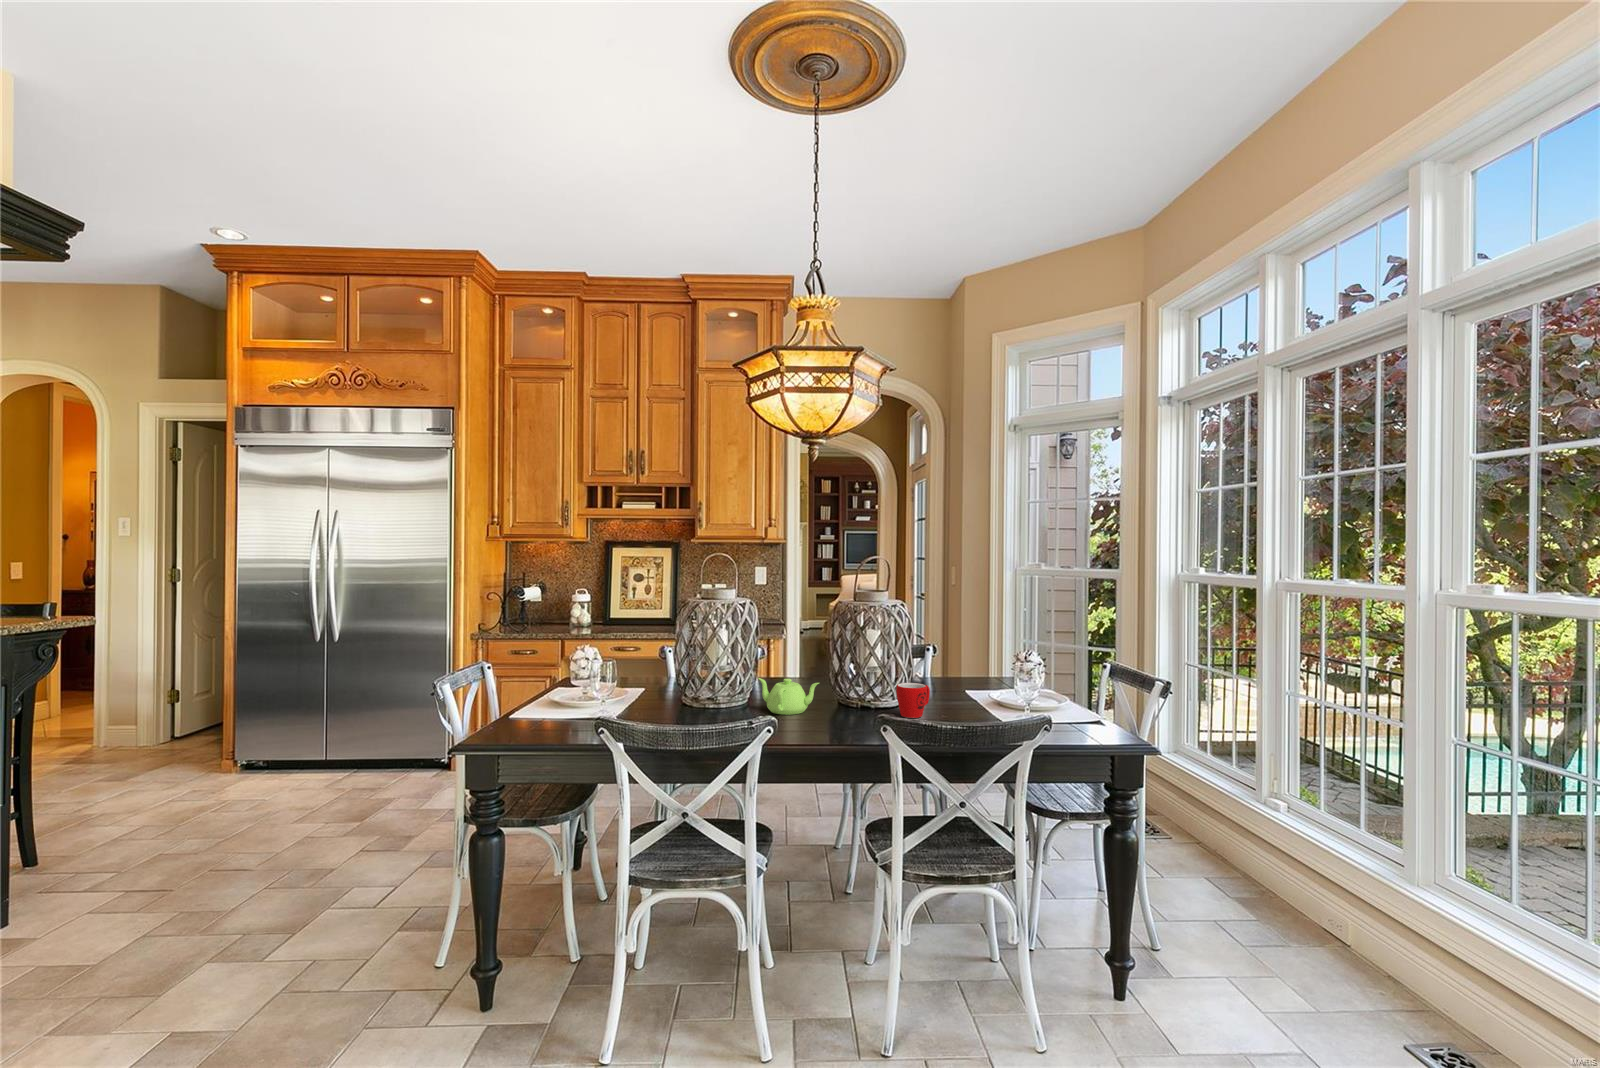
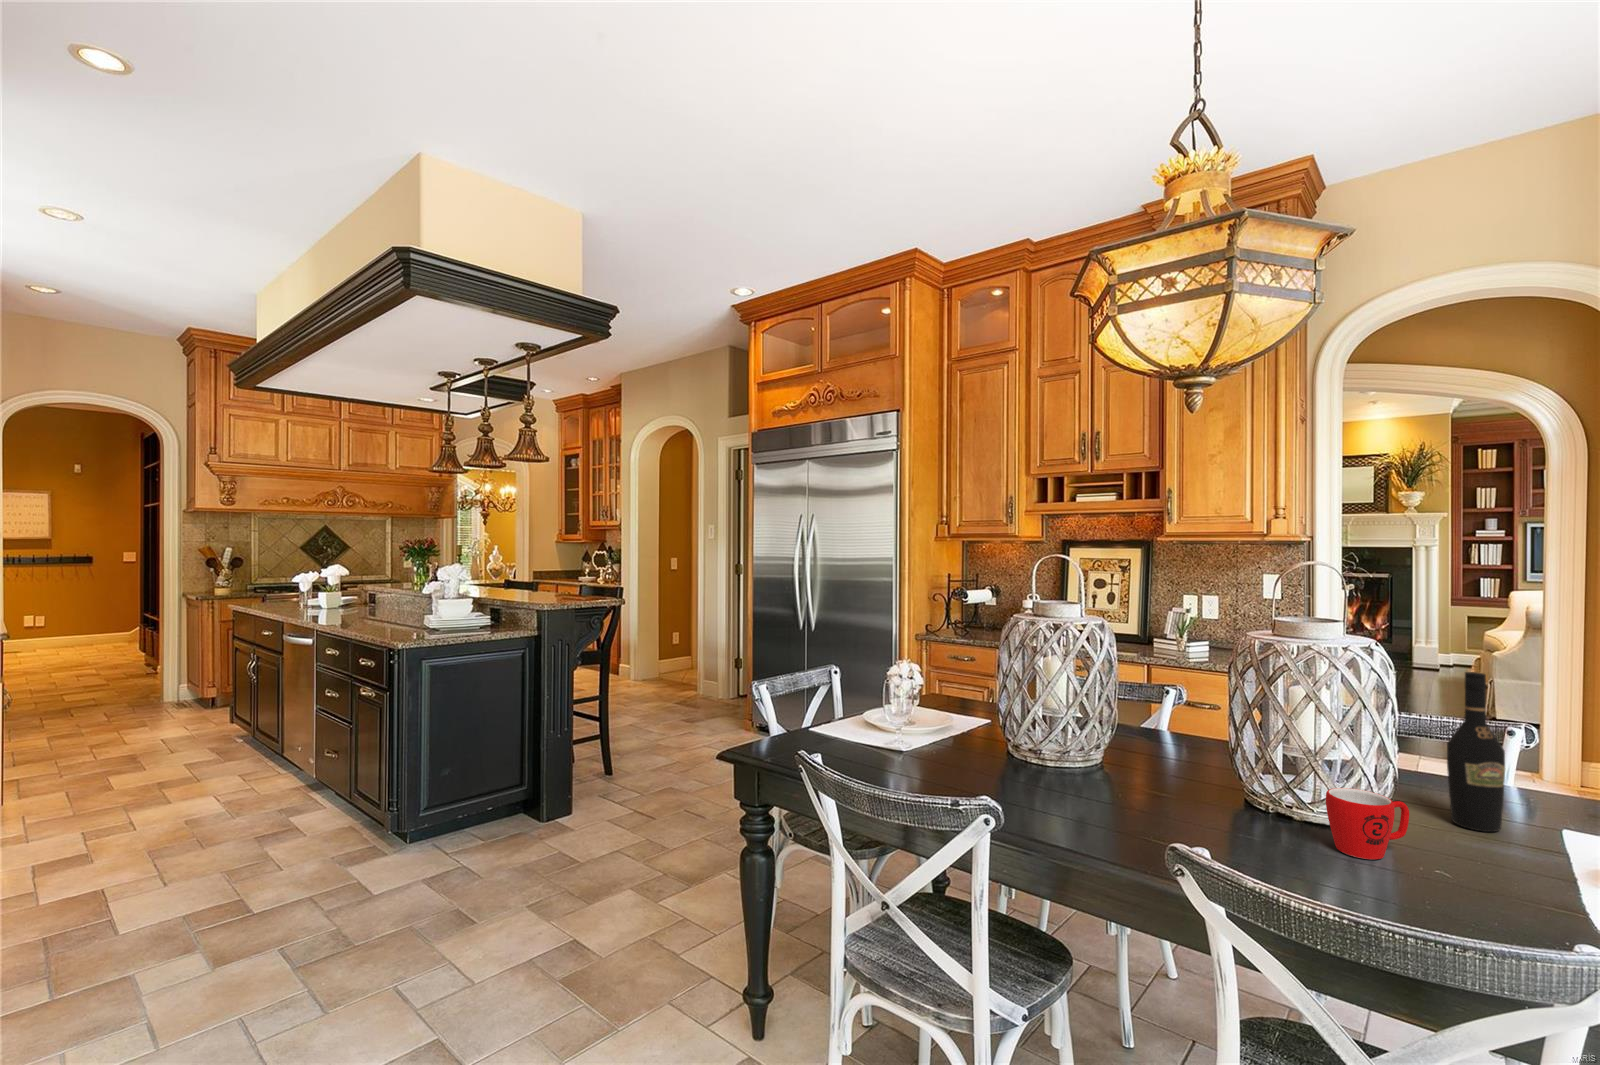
wine bottle: none [929,616,952,699] -> present [1447,672,1505,832]
teapot: present [758,678,819,715] -> none [1097,734,1186,800]

